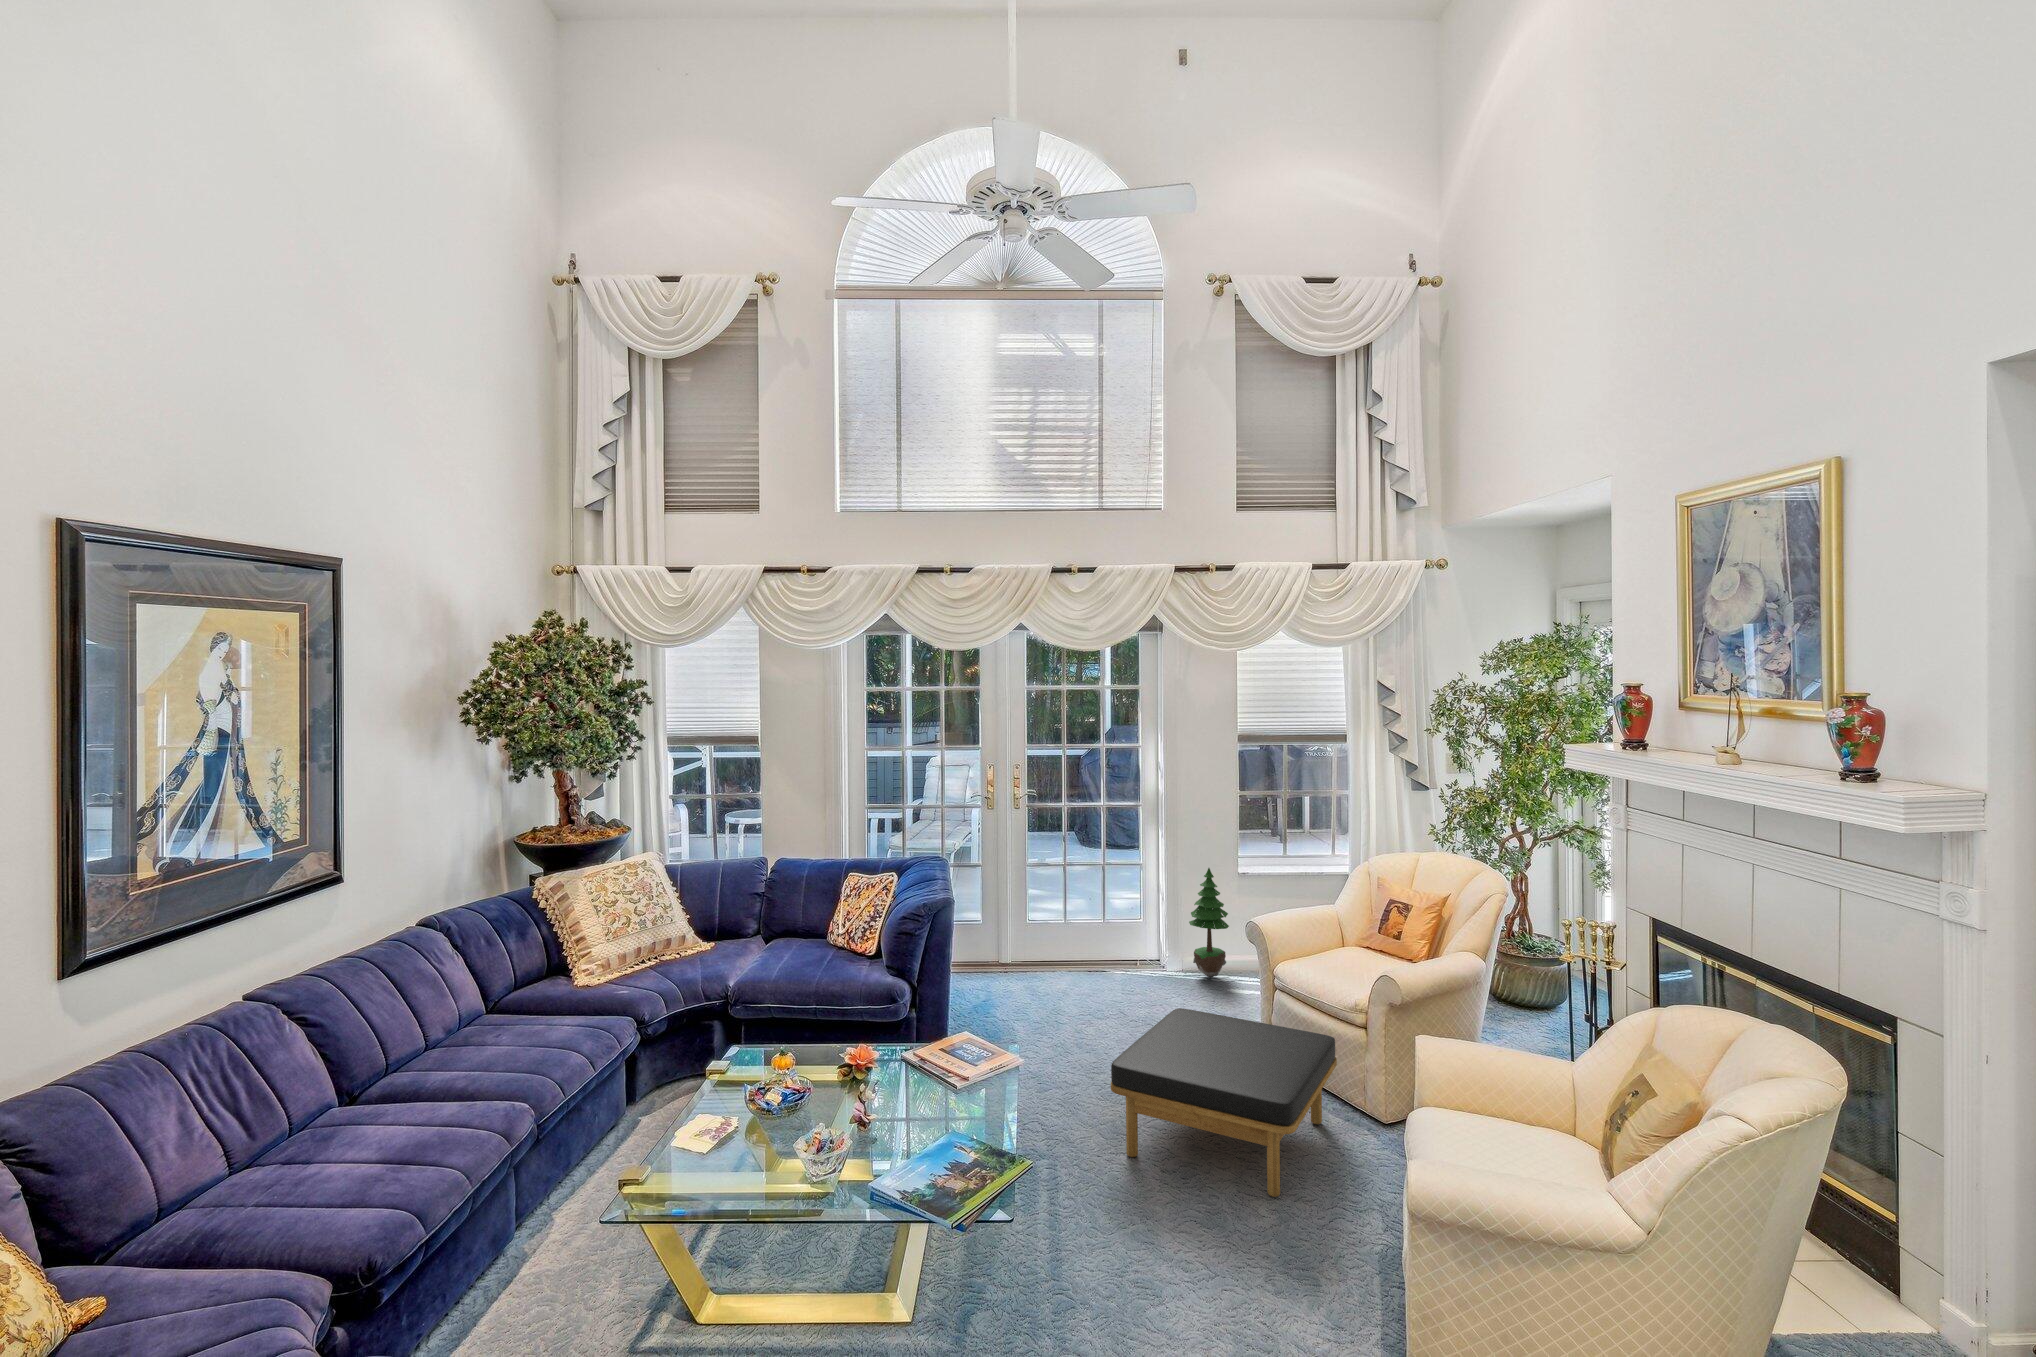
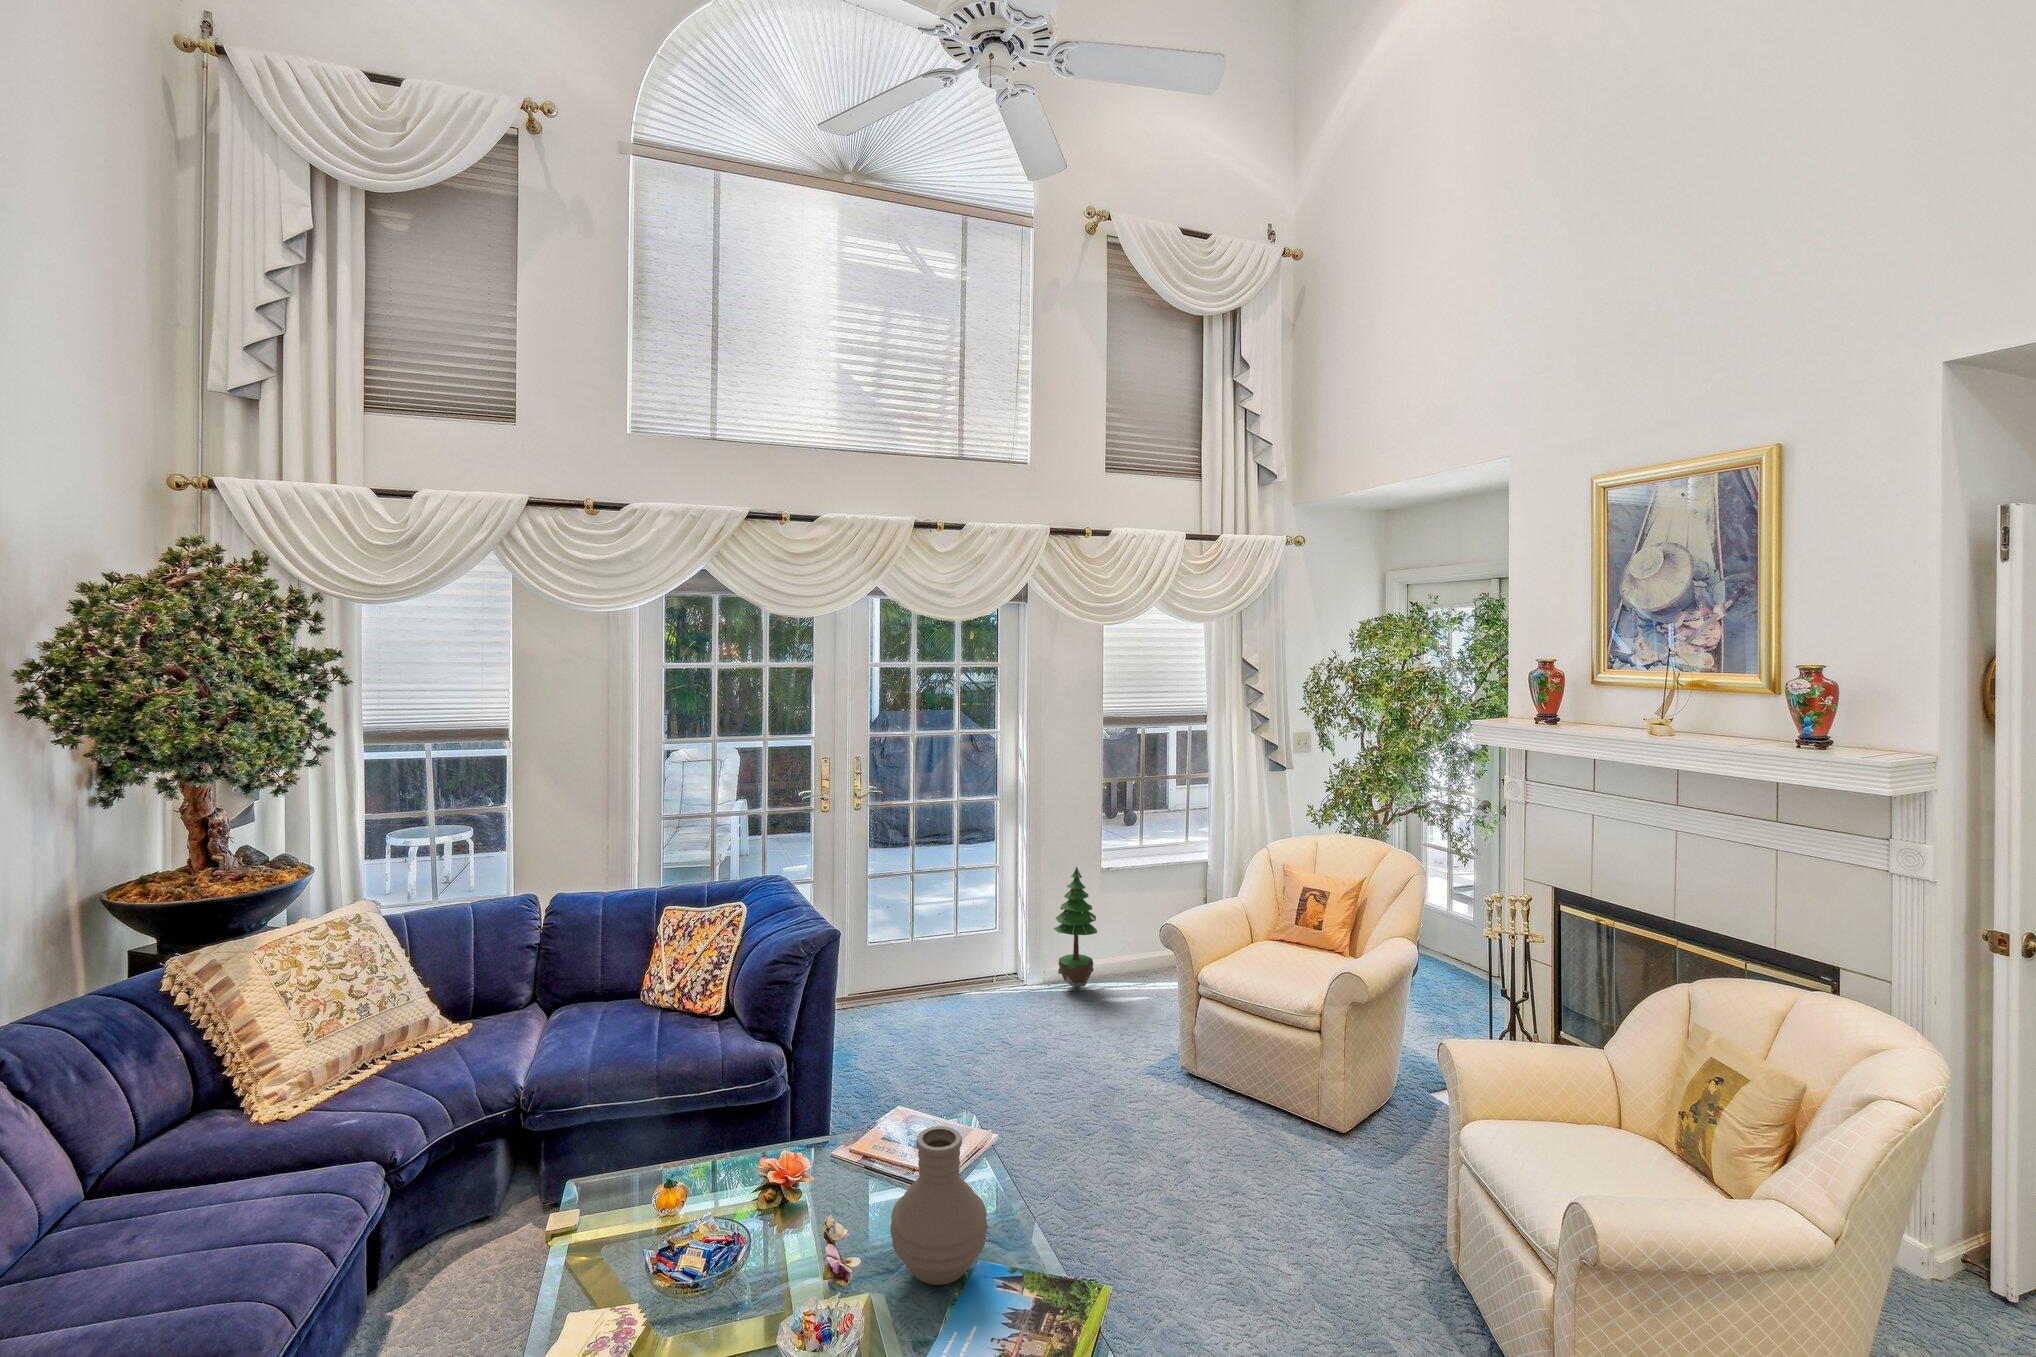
ottoman: present [1111,1008,1337,1197] -> none [1091,1041,1331,1269]
vase: none [903,1021,970,1126] -> present [890,1126,988,1285]

